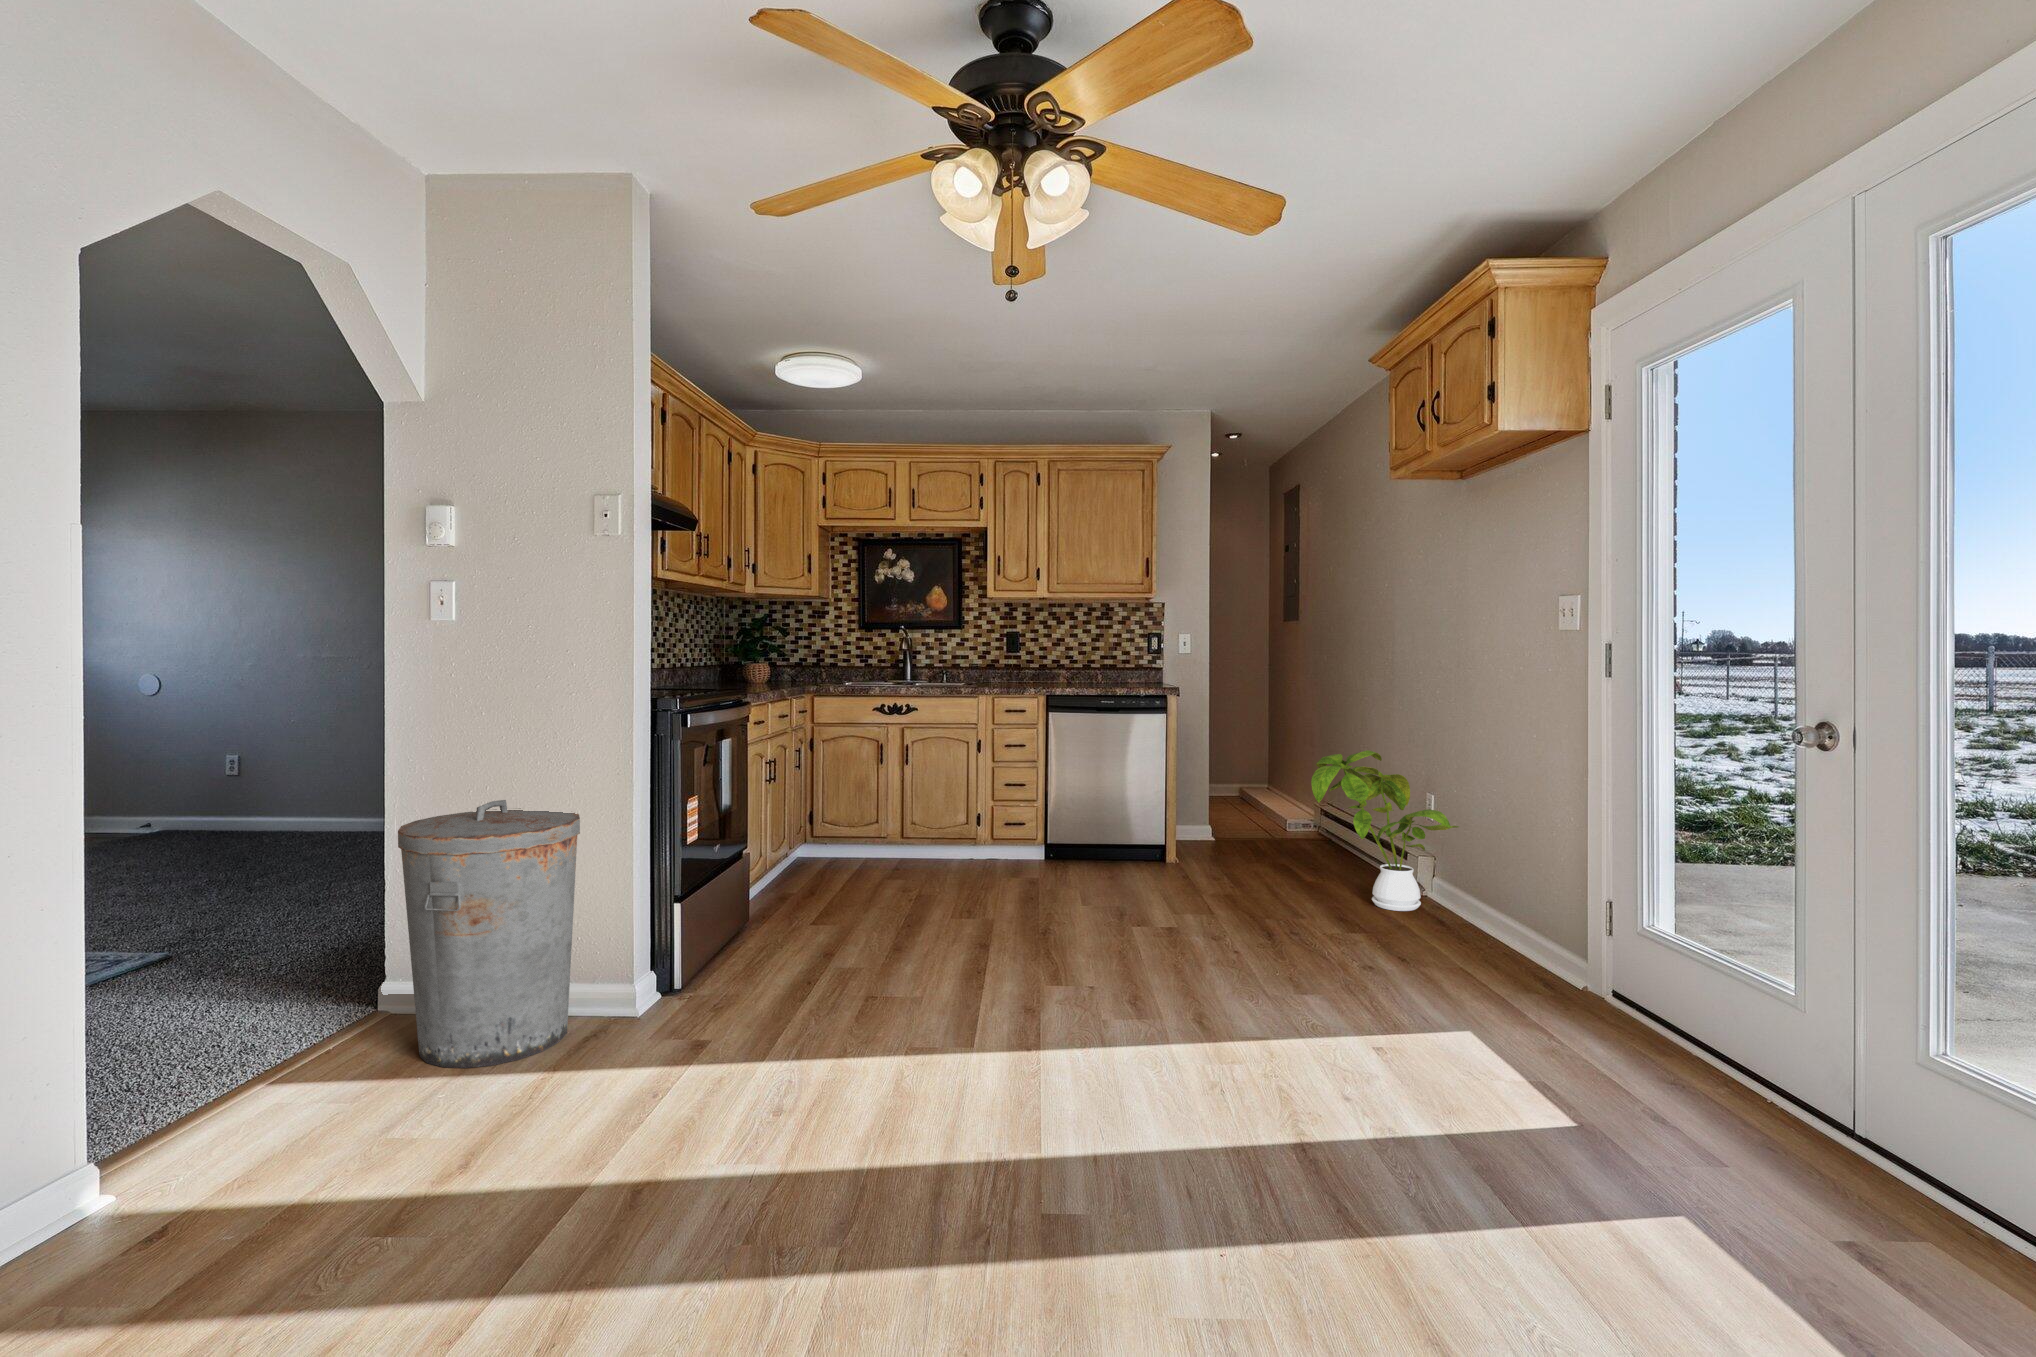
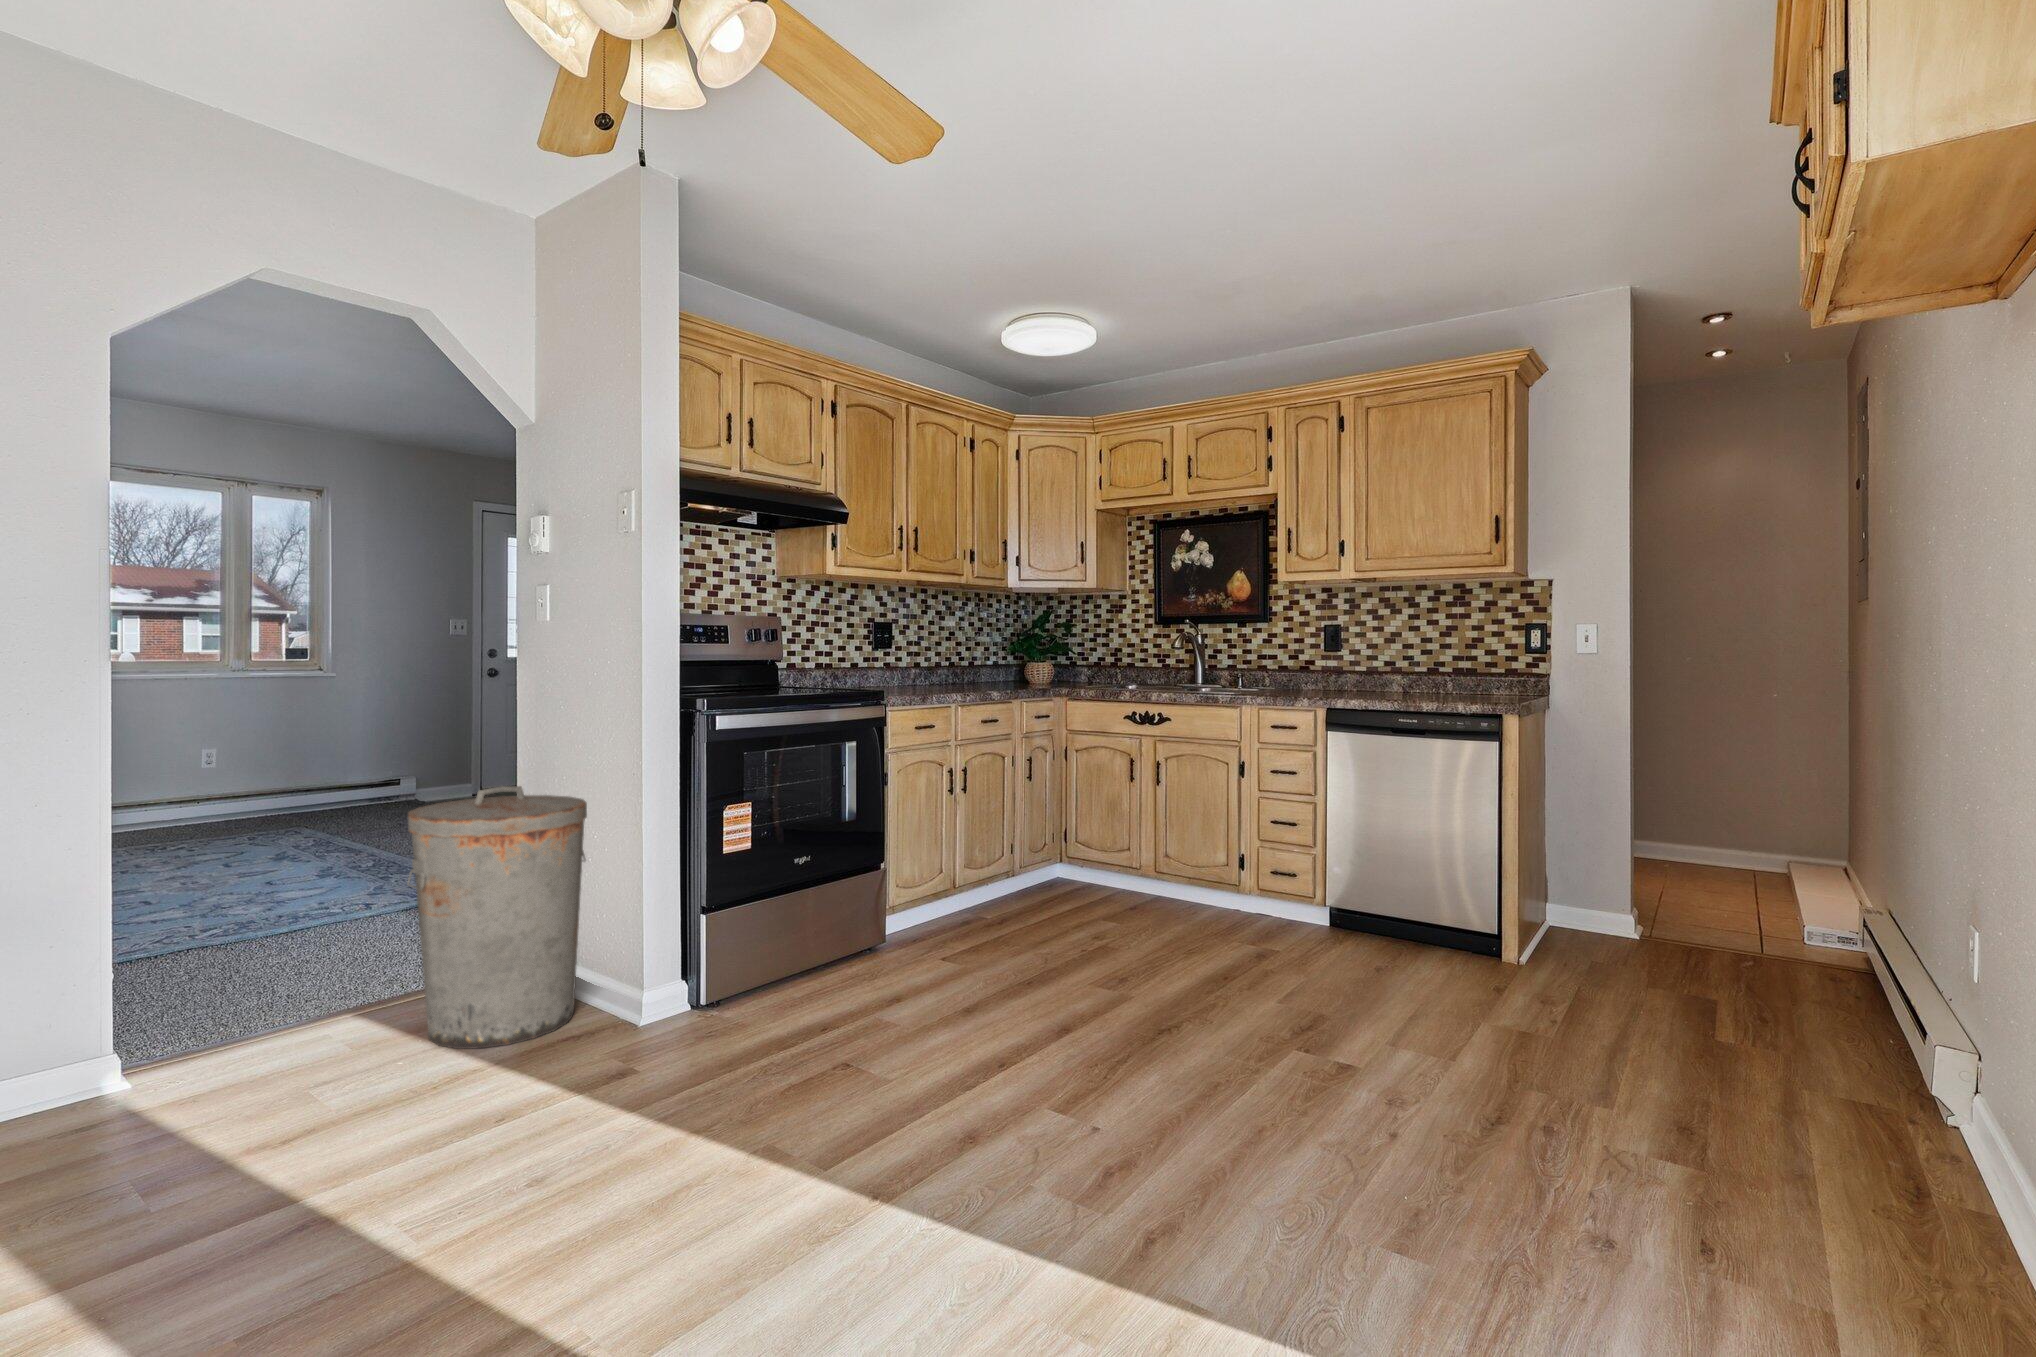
house plant: present [1311,750,1459,911] -> none [1651,821,1976,1134]

